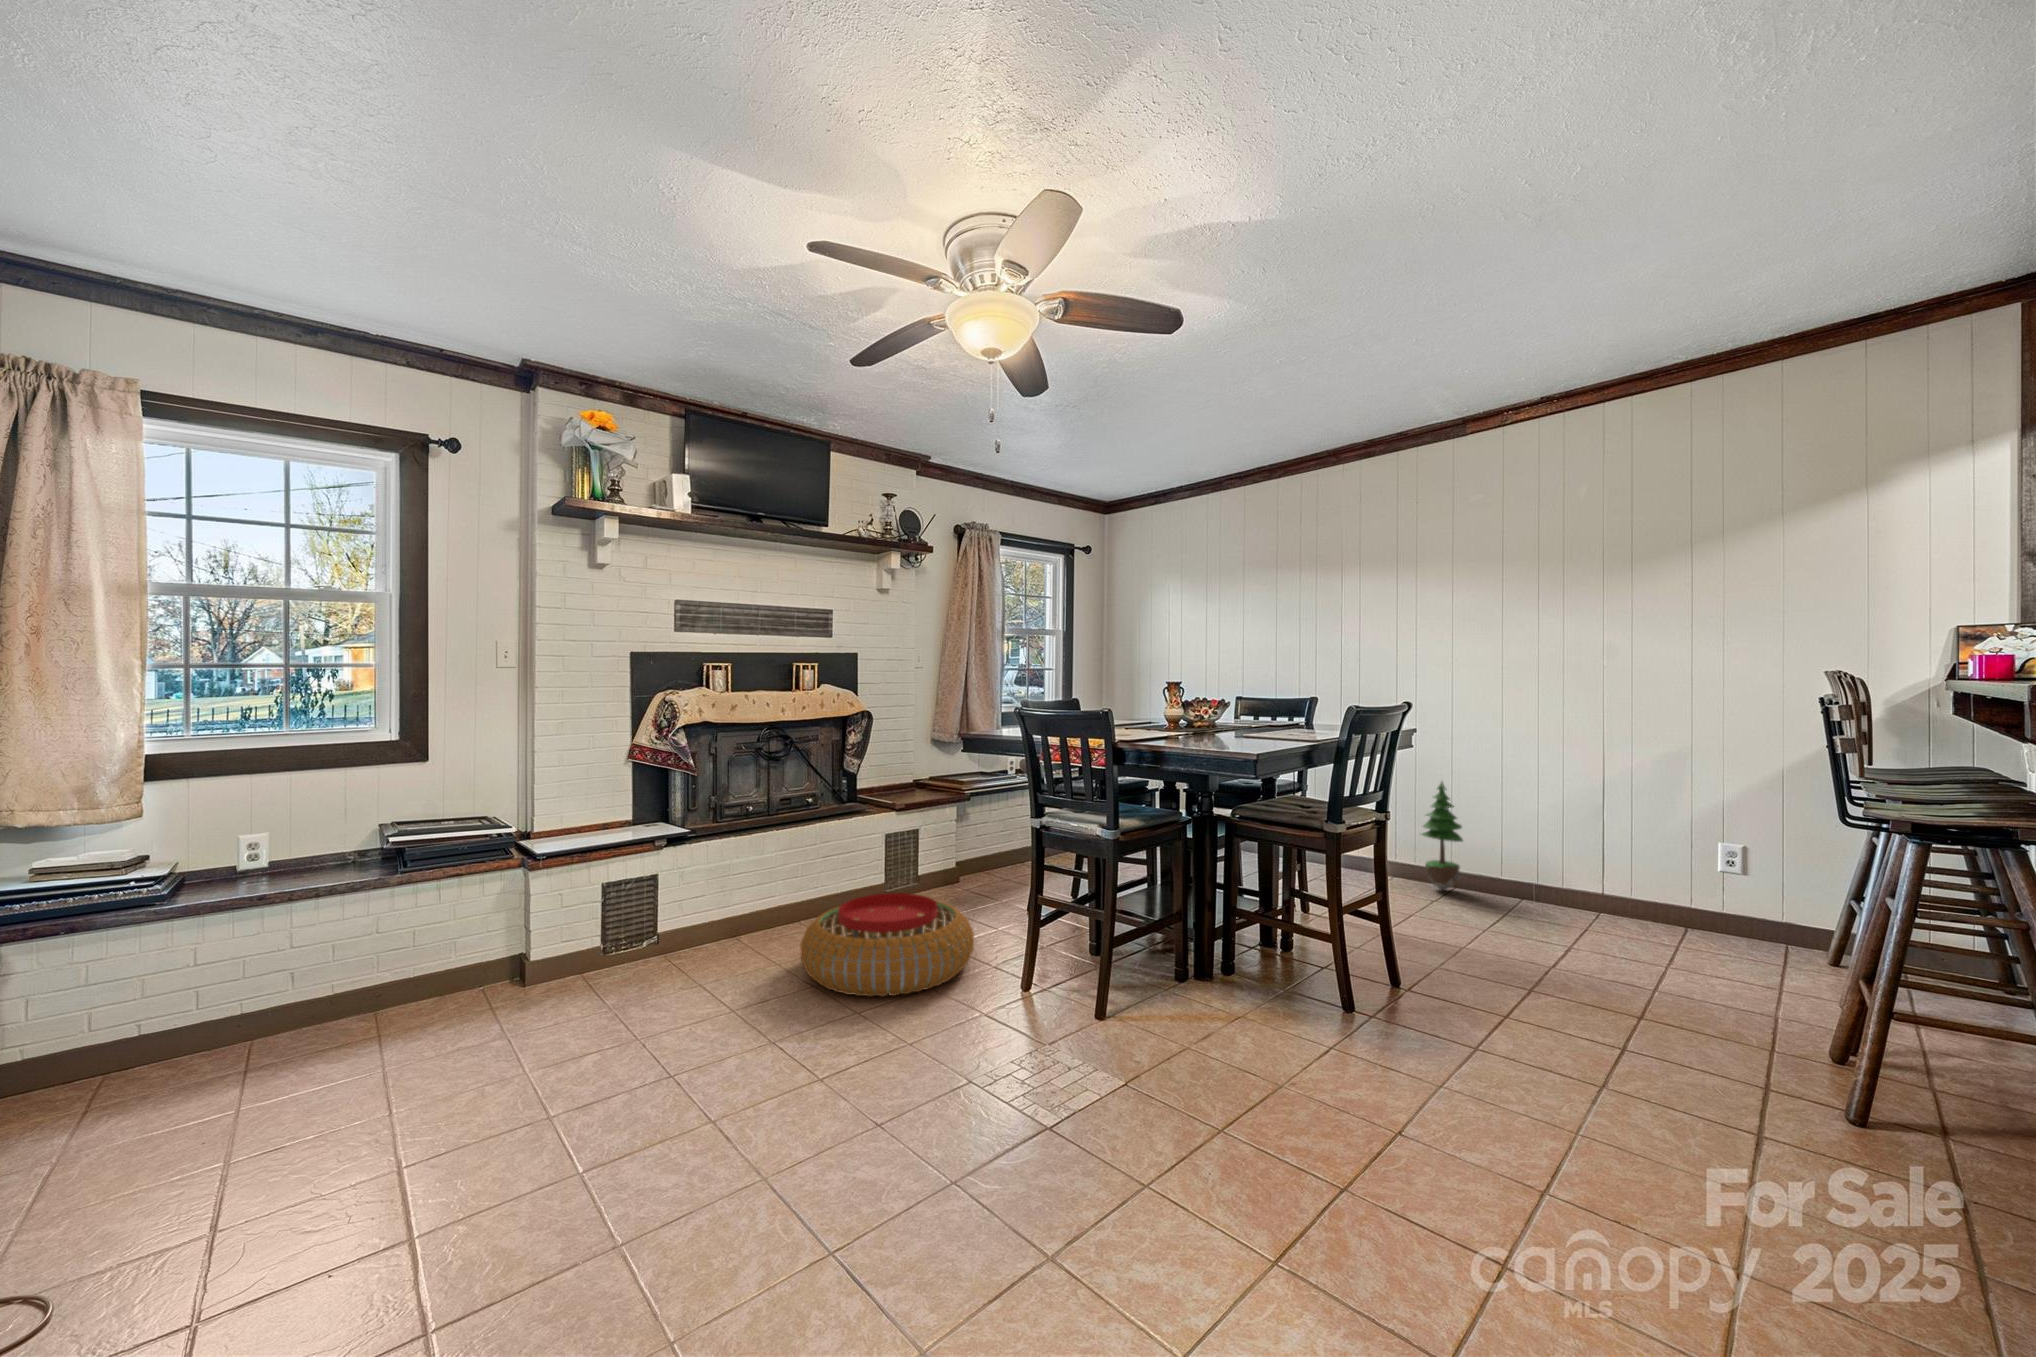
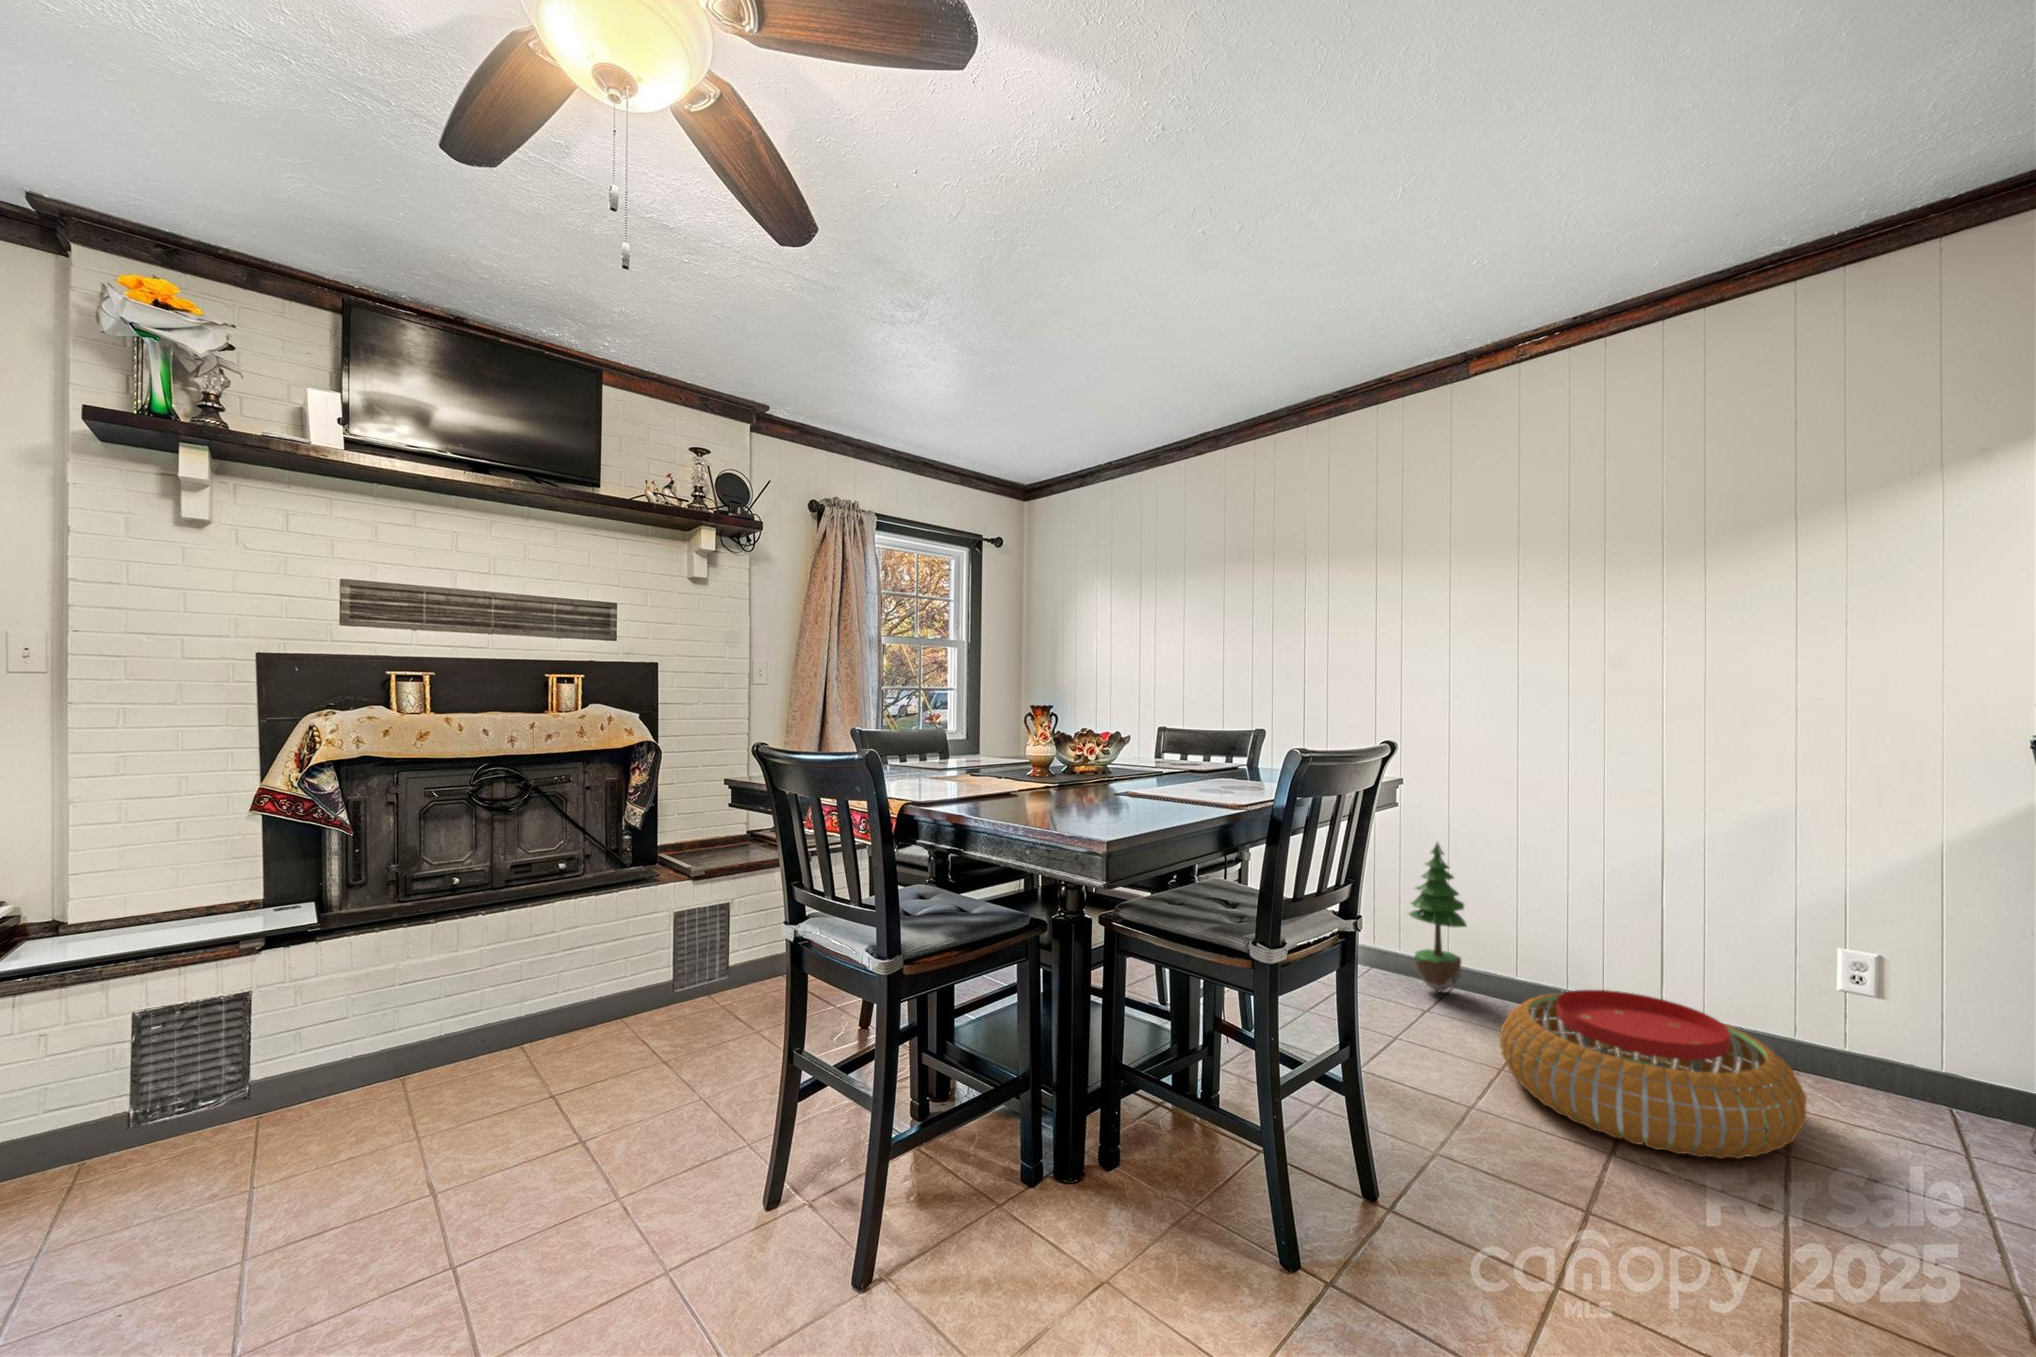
pouf: present [800,893,974,996] -> present [1500,990,1806,1159]

